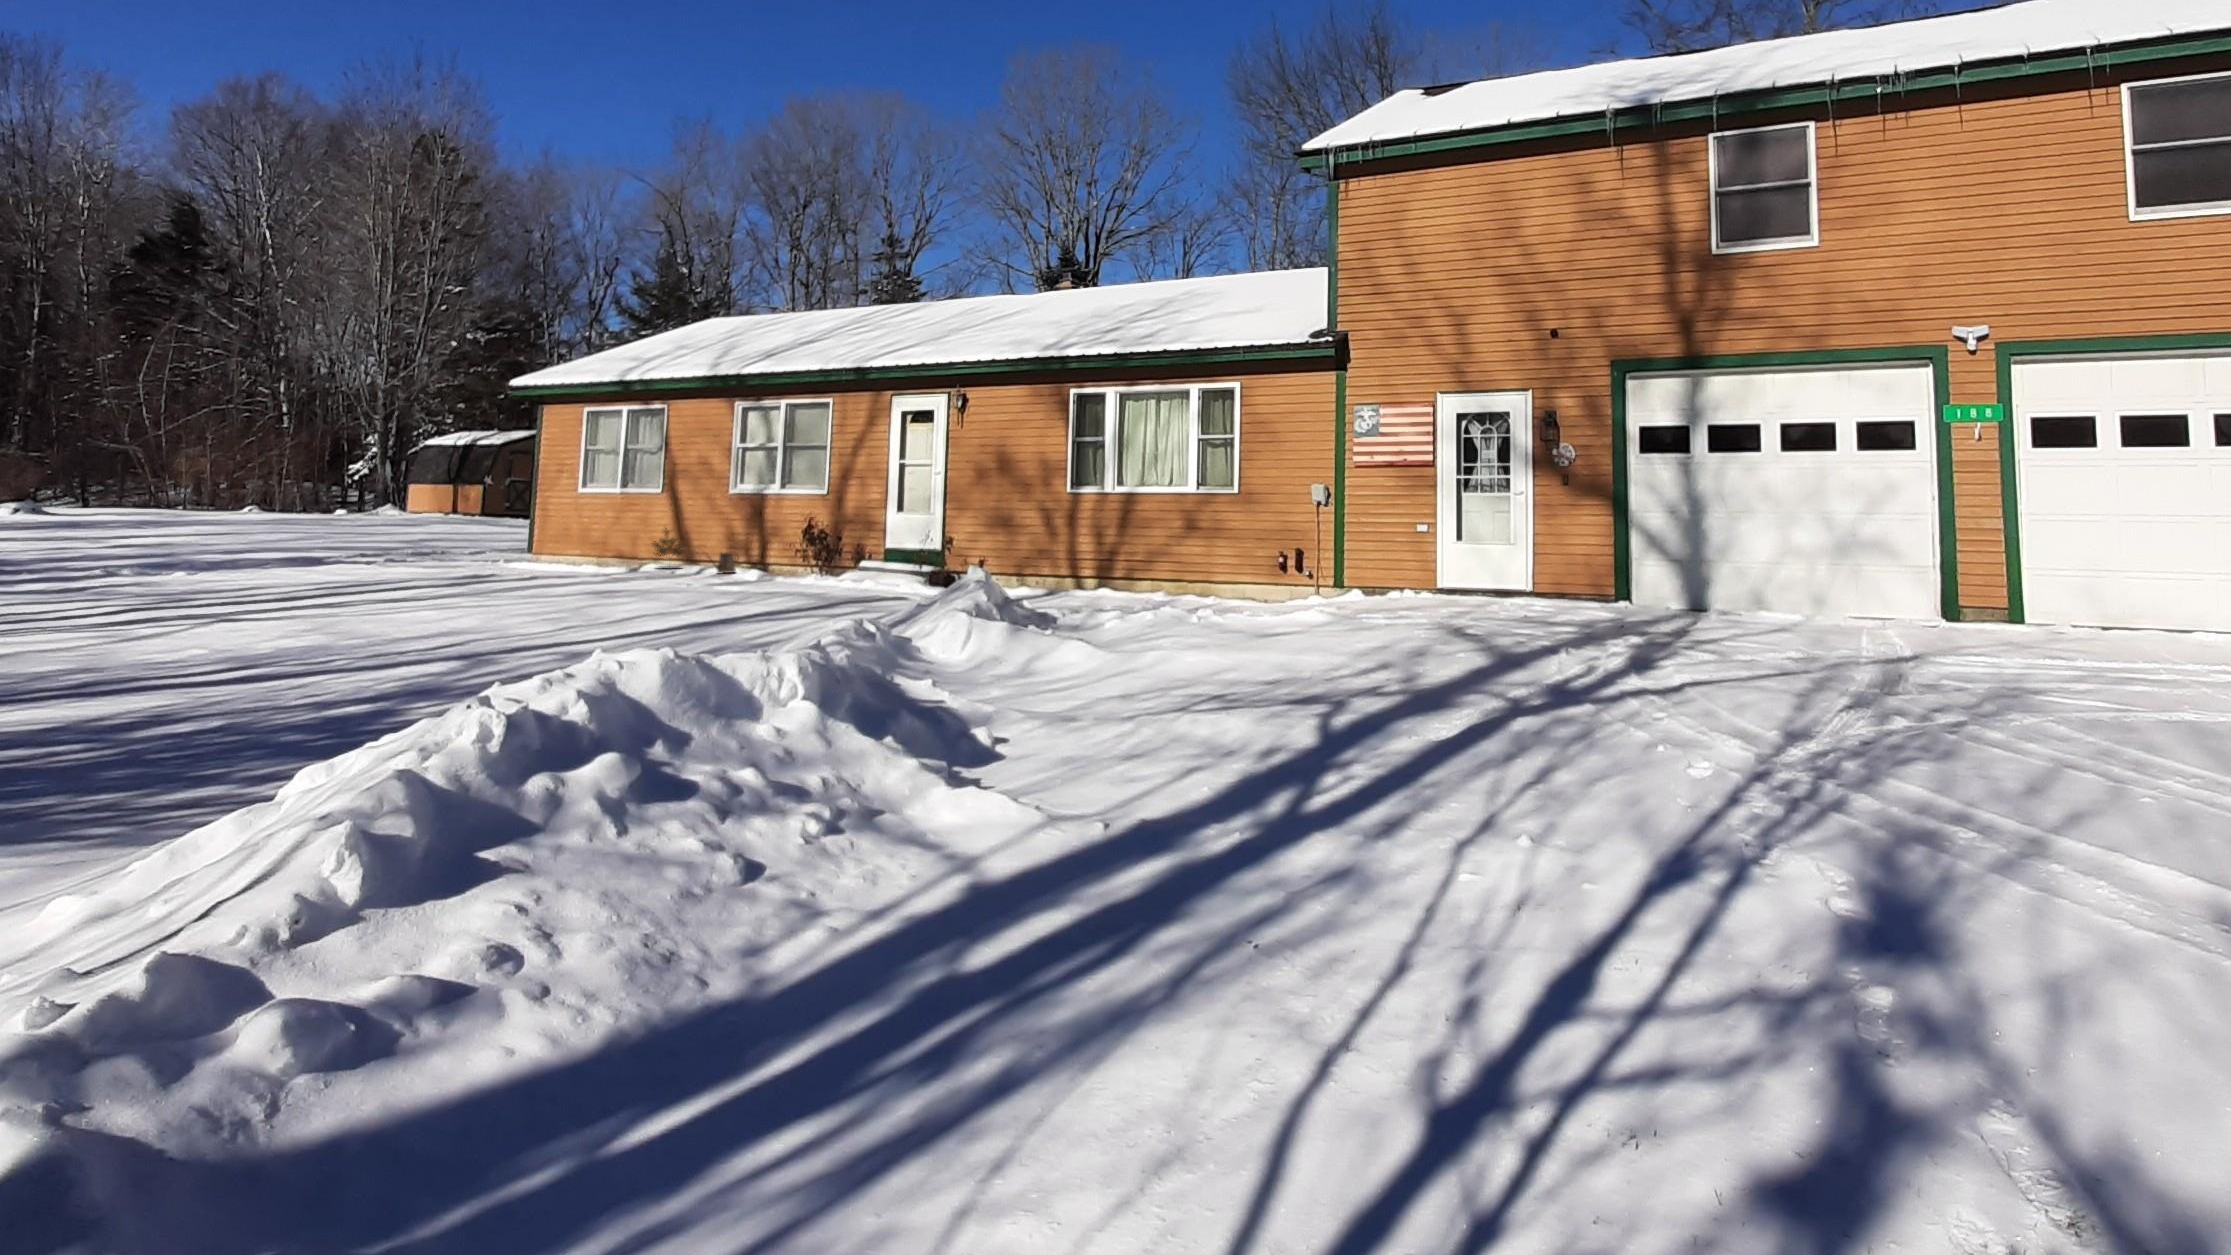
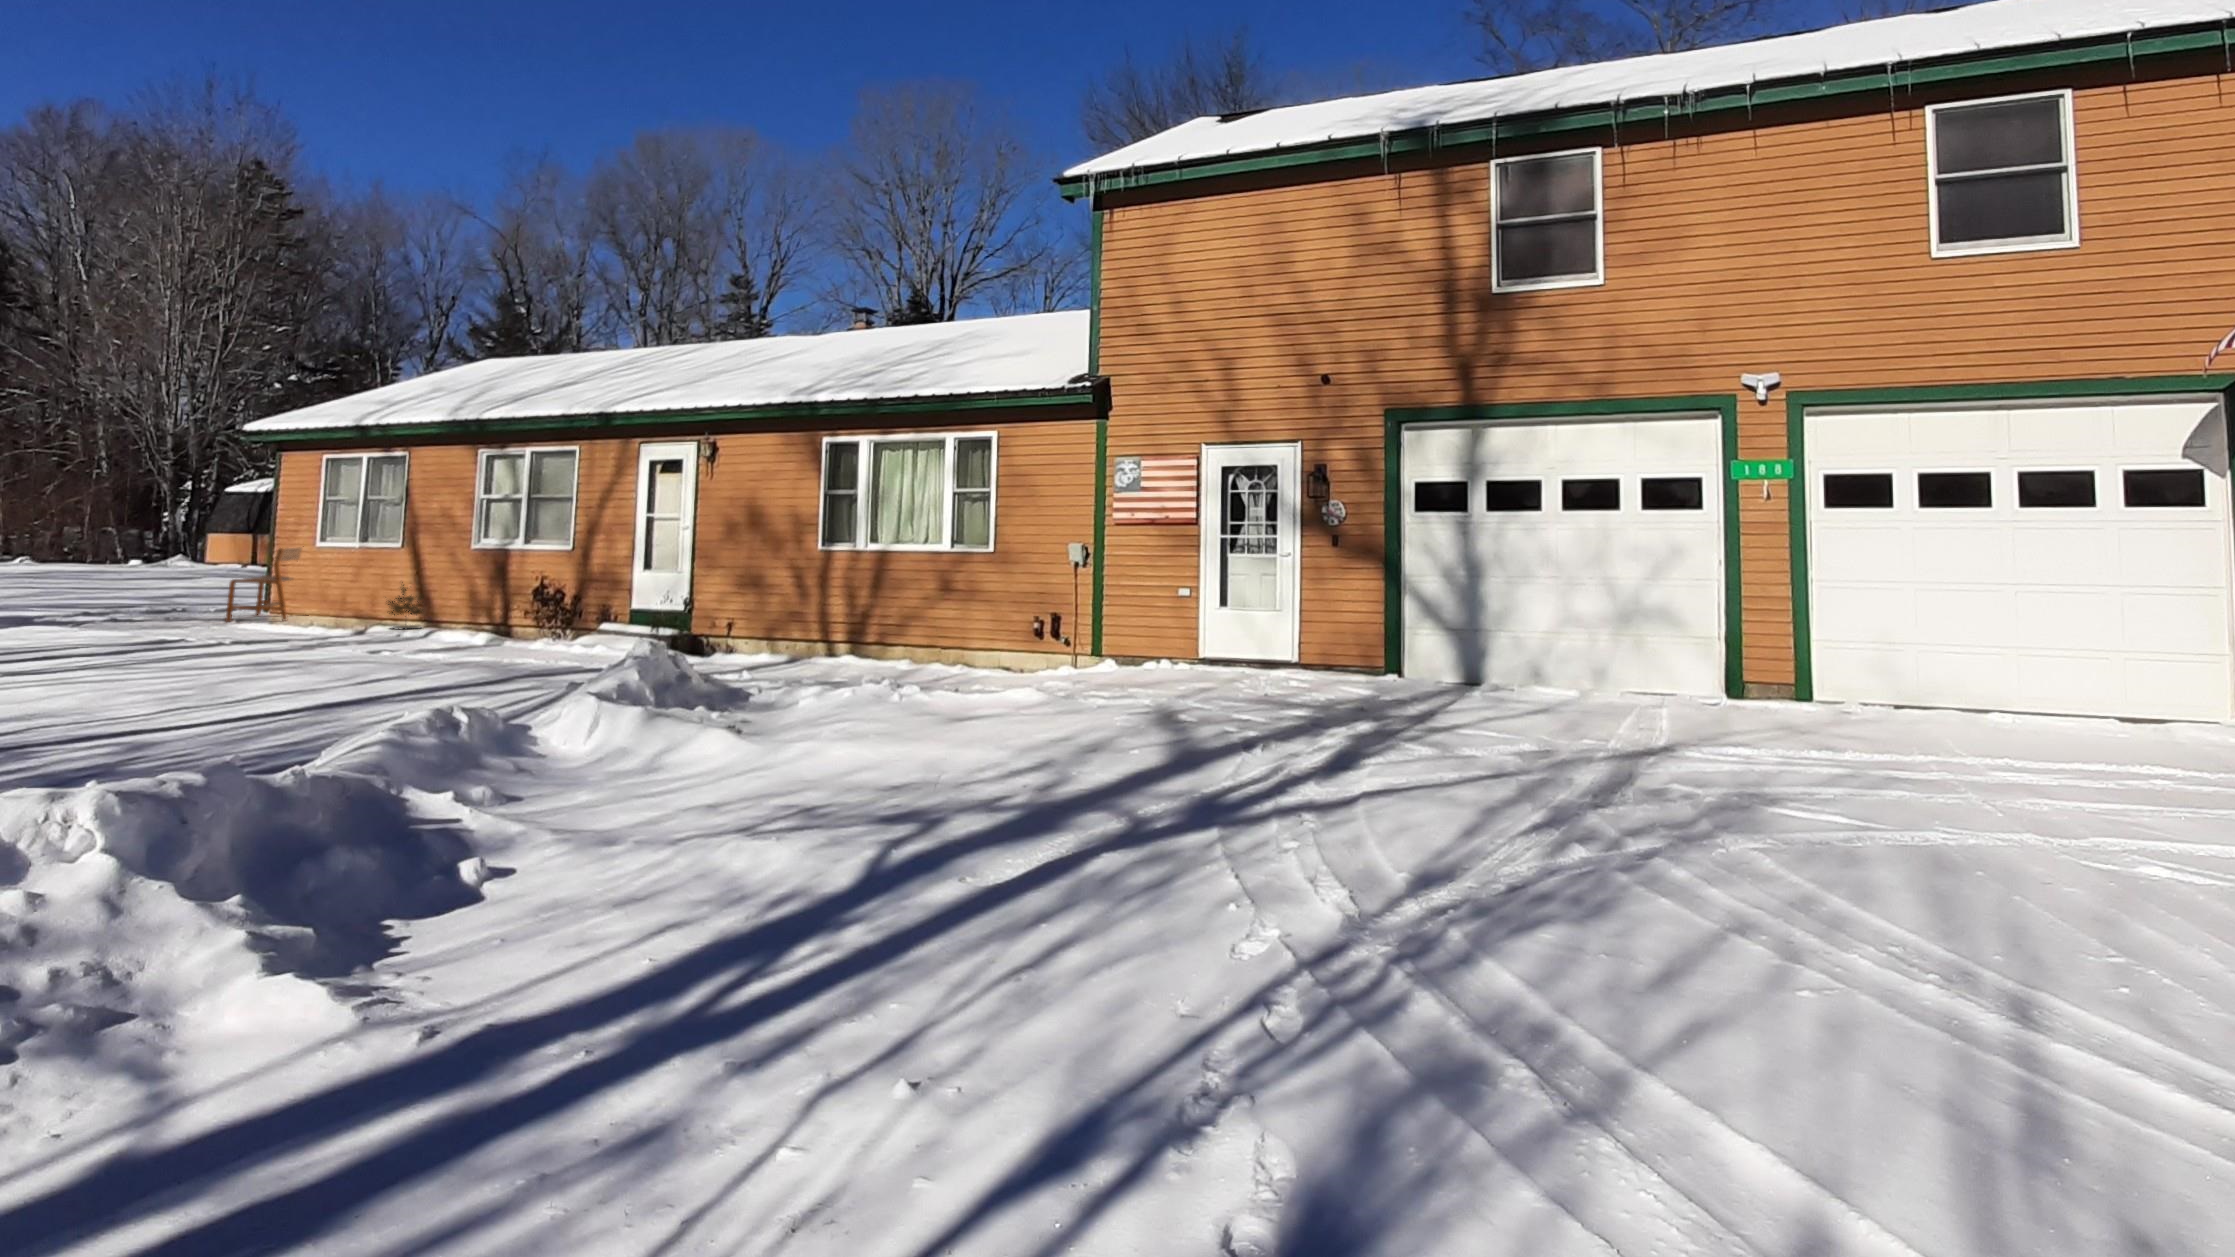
bench: none [502,493,571,562] -> present [226,546,304,622]
watering can: present [702,552,736,574] -> none [435,611,480,635]

